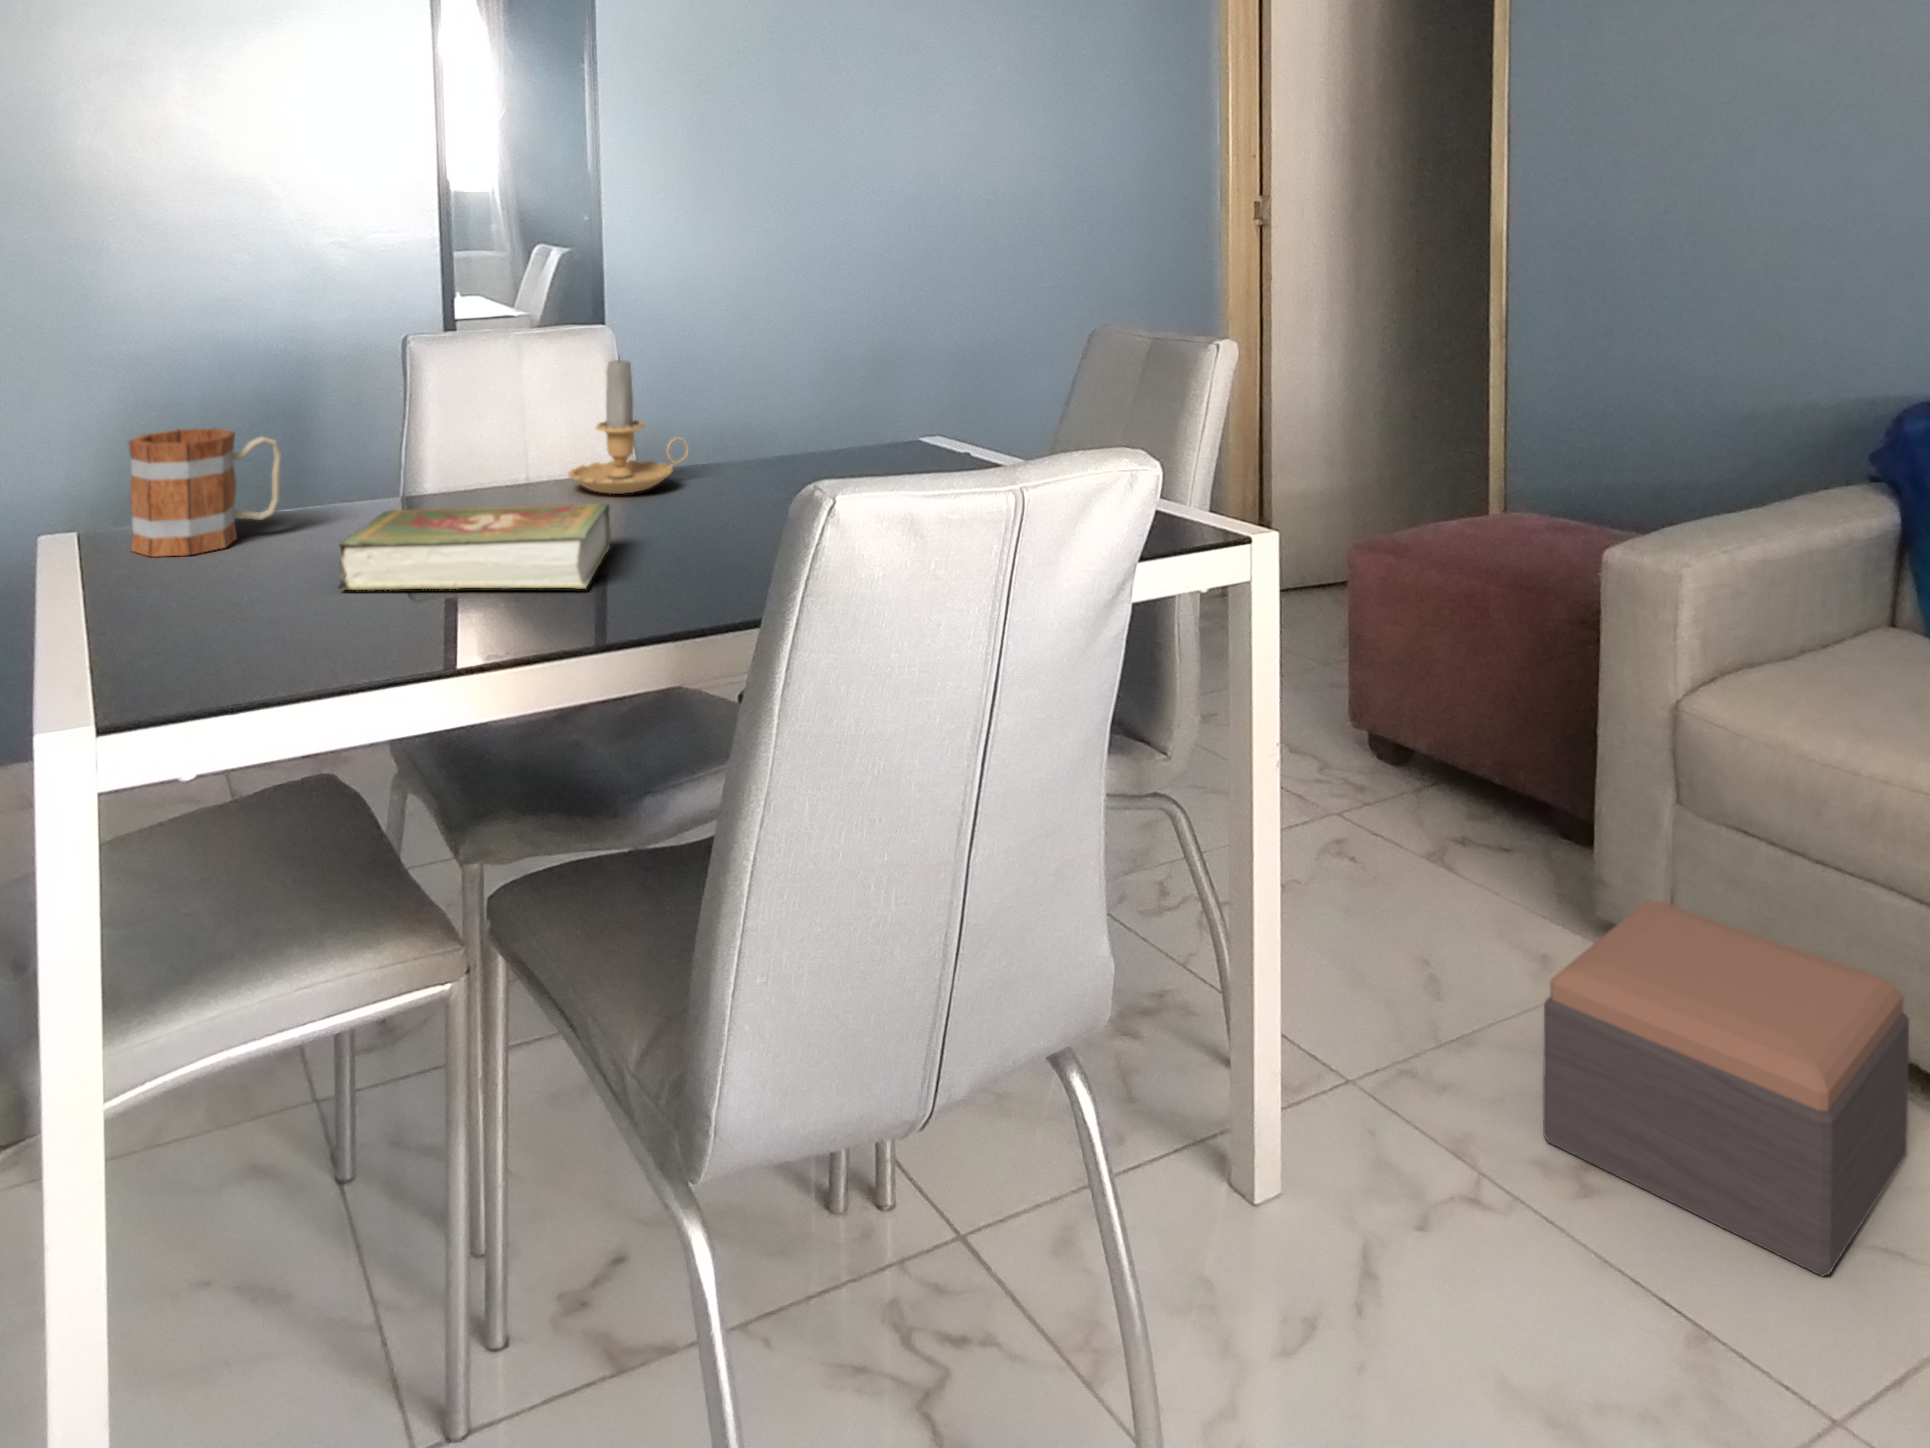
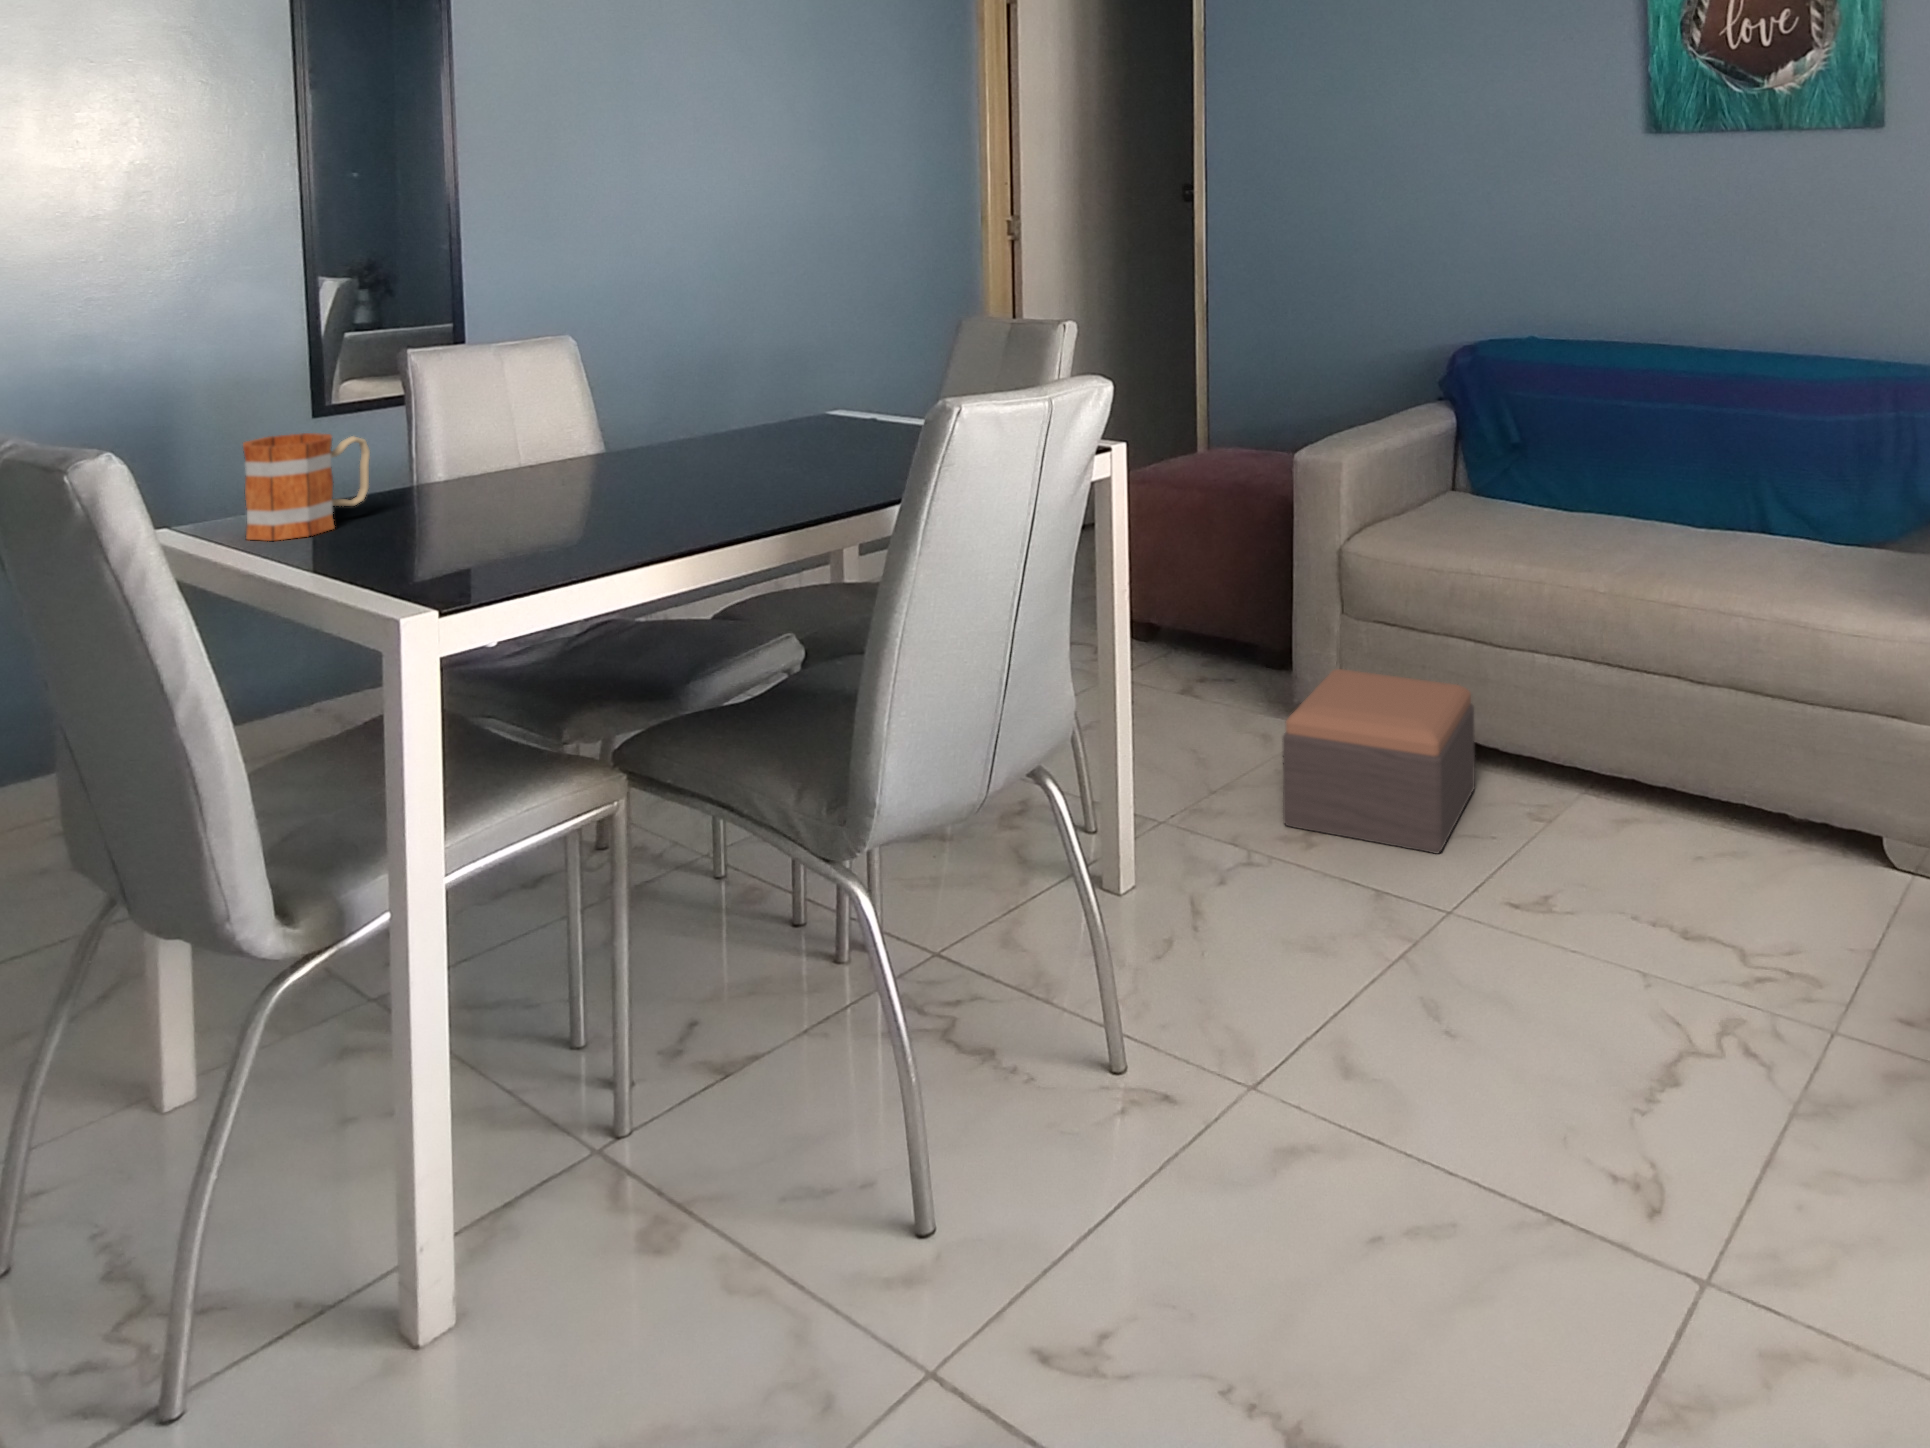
candle: present [568,356,688,494] -> none [576,355,670,467]
book: present [339,504,611,590] -> none [483,463,686,540]

